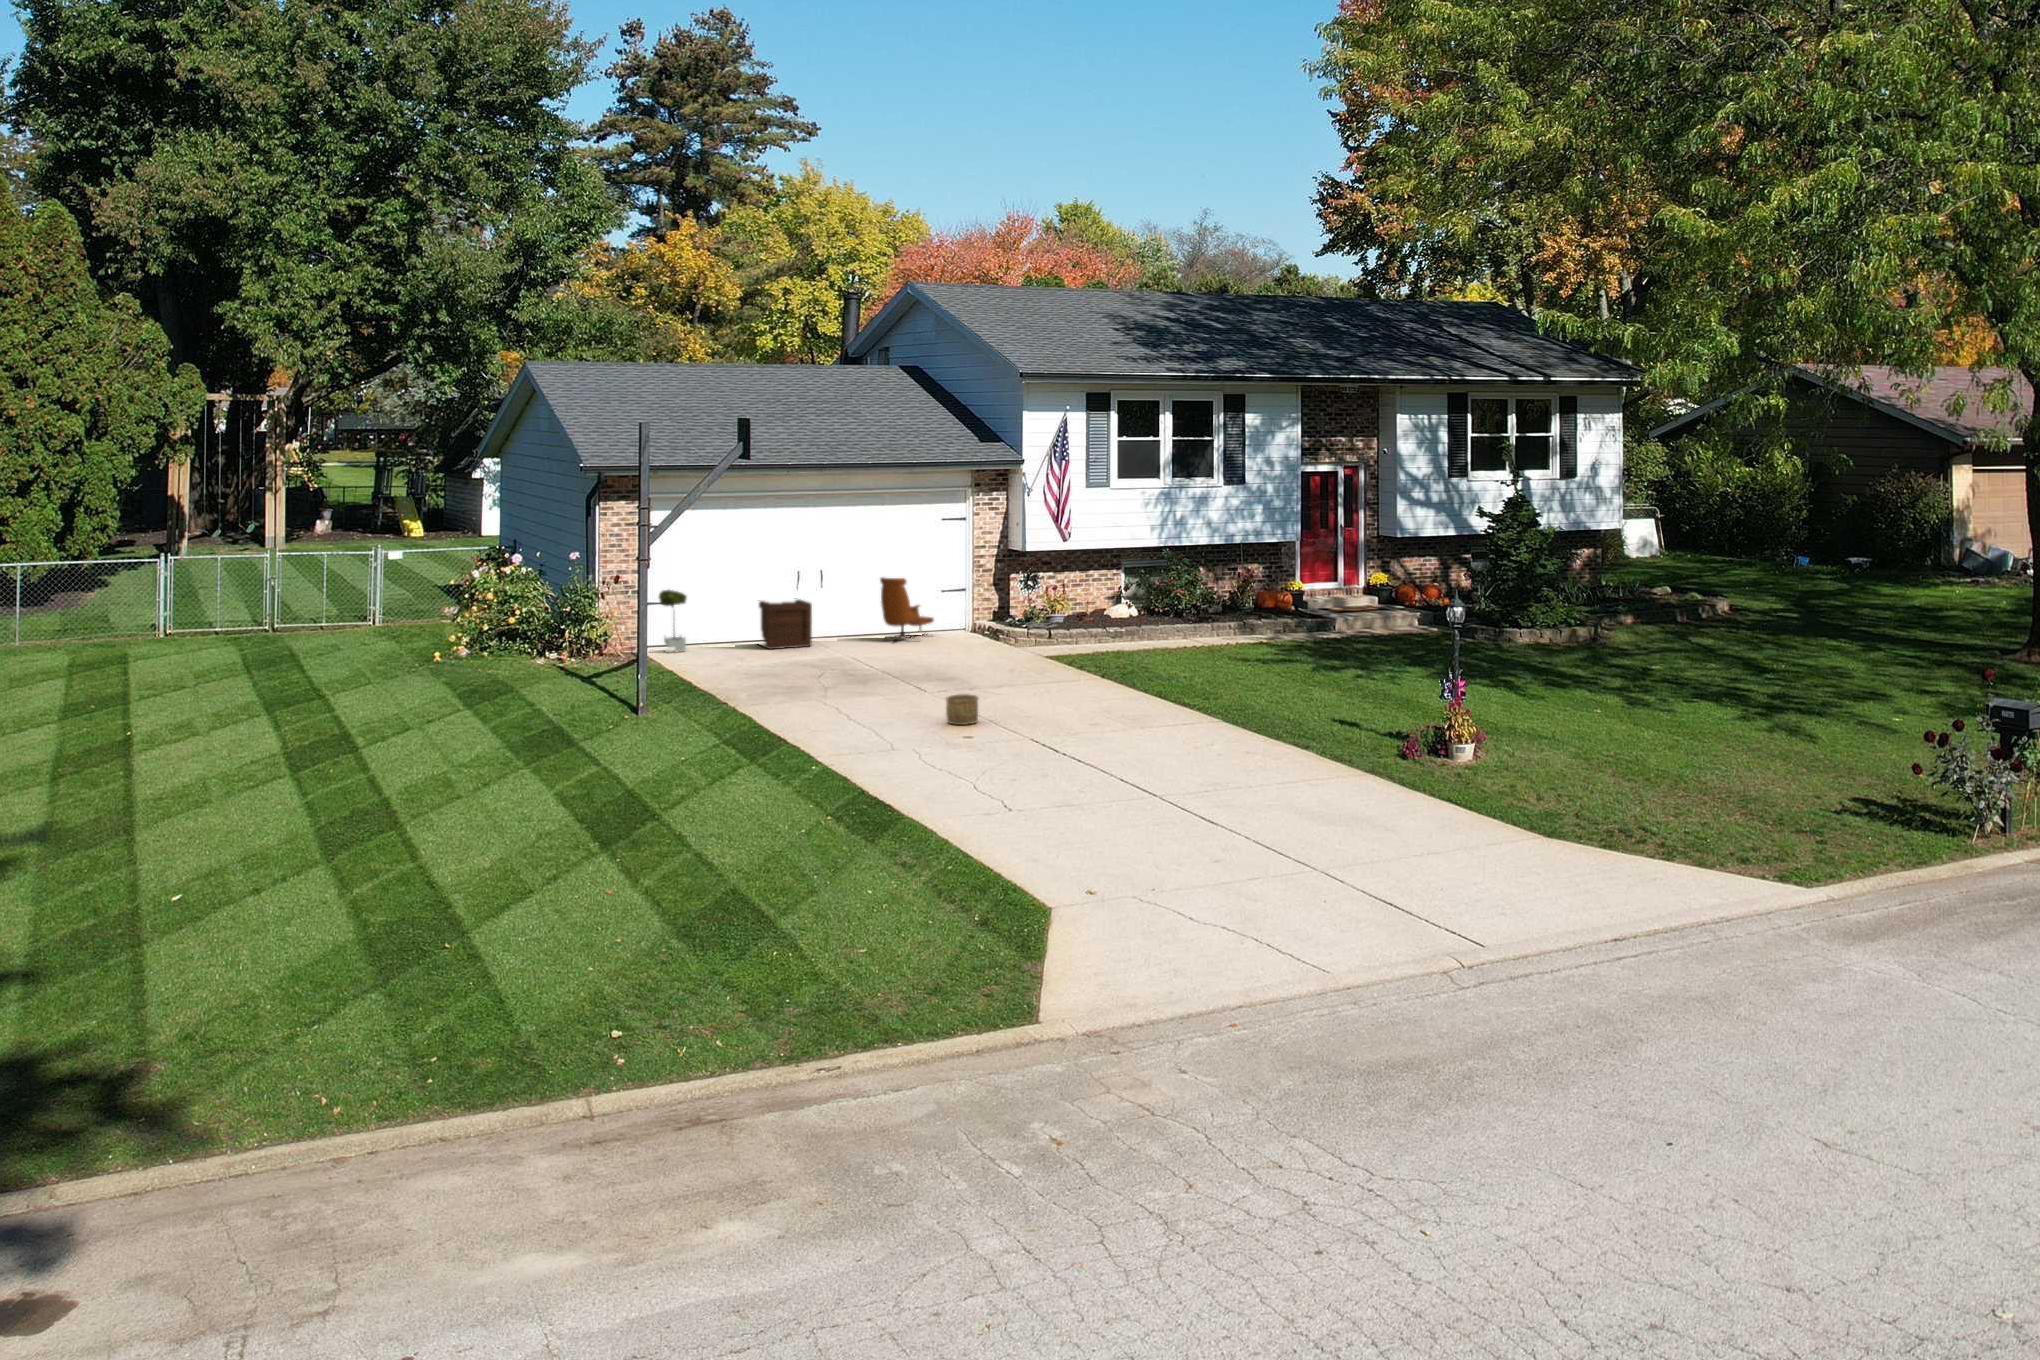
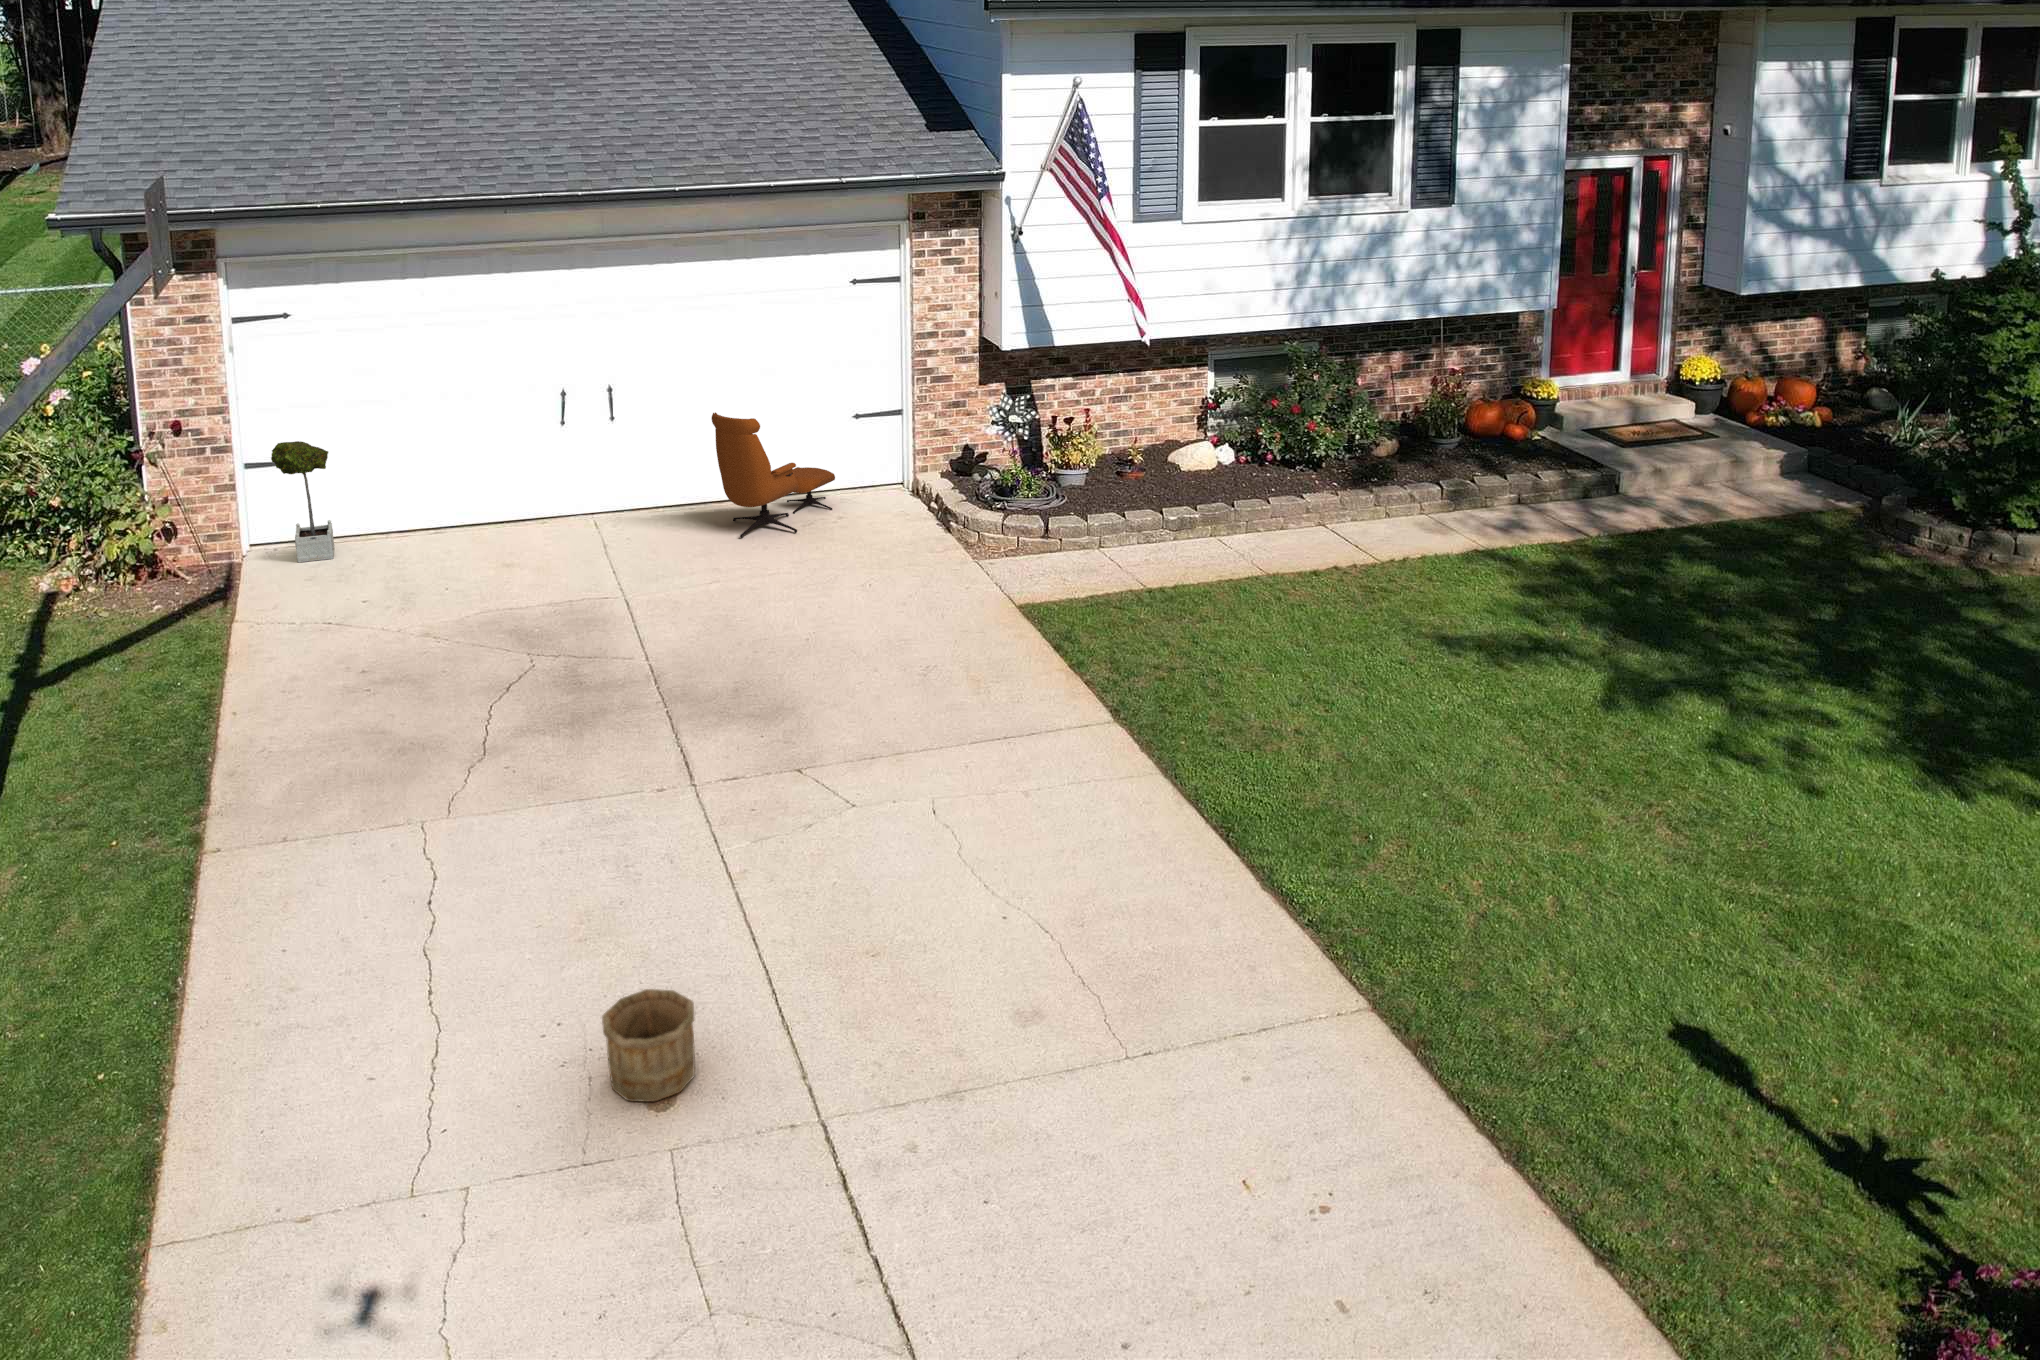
wooden crate: present [759,600,812,649] -> none [480,443,580,556]

